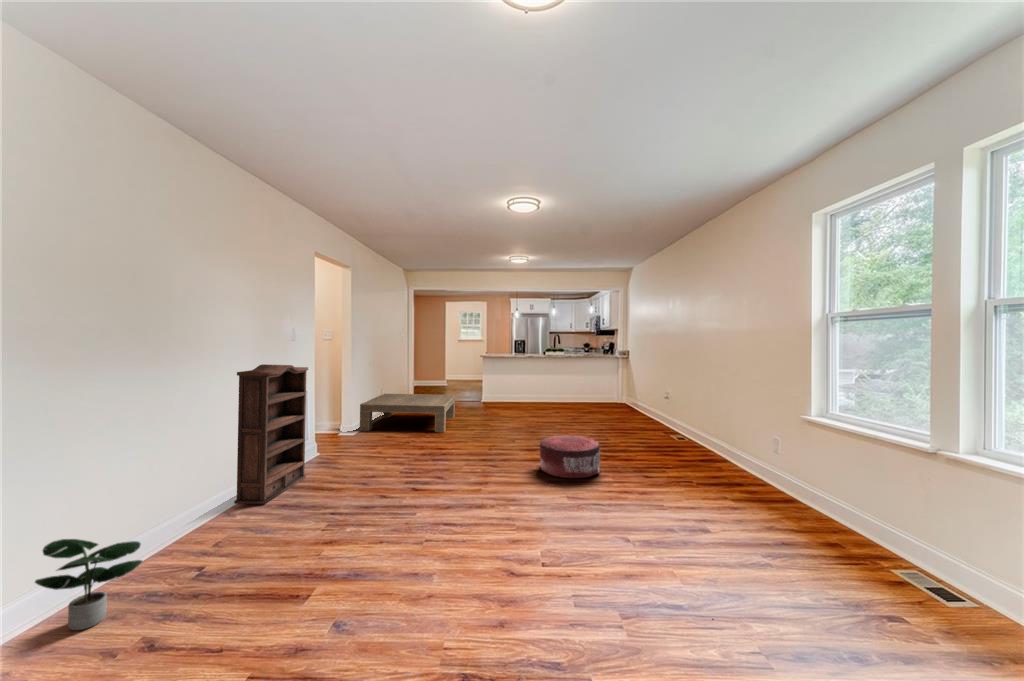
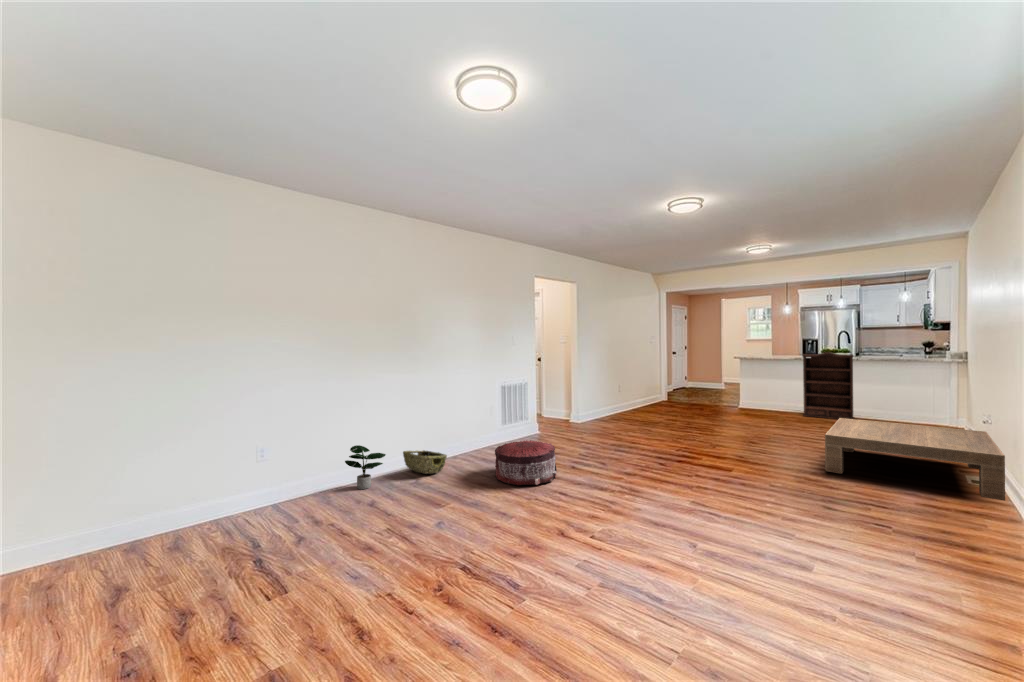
bookshelf: present [234,364,308,505] -> present [803,352,854,419]
coffee table: present [360,394,455,432] -> present [825,418,1005,501]
pouf: present [540,435,600,478] -> present [495,441,557,485]
woven basket: none [148,513,246,557] -> present [403,450,447,474]

